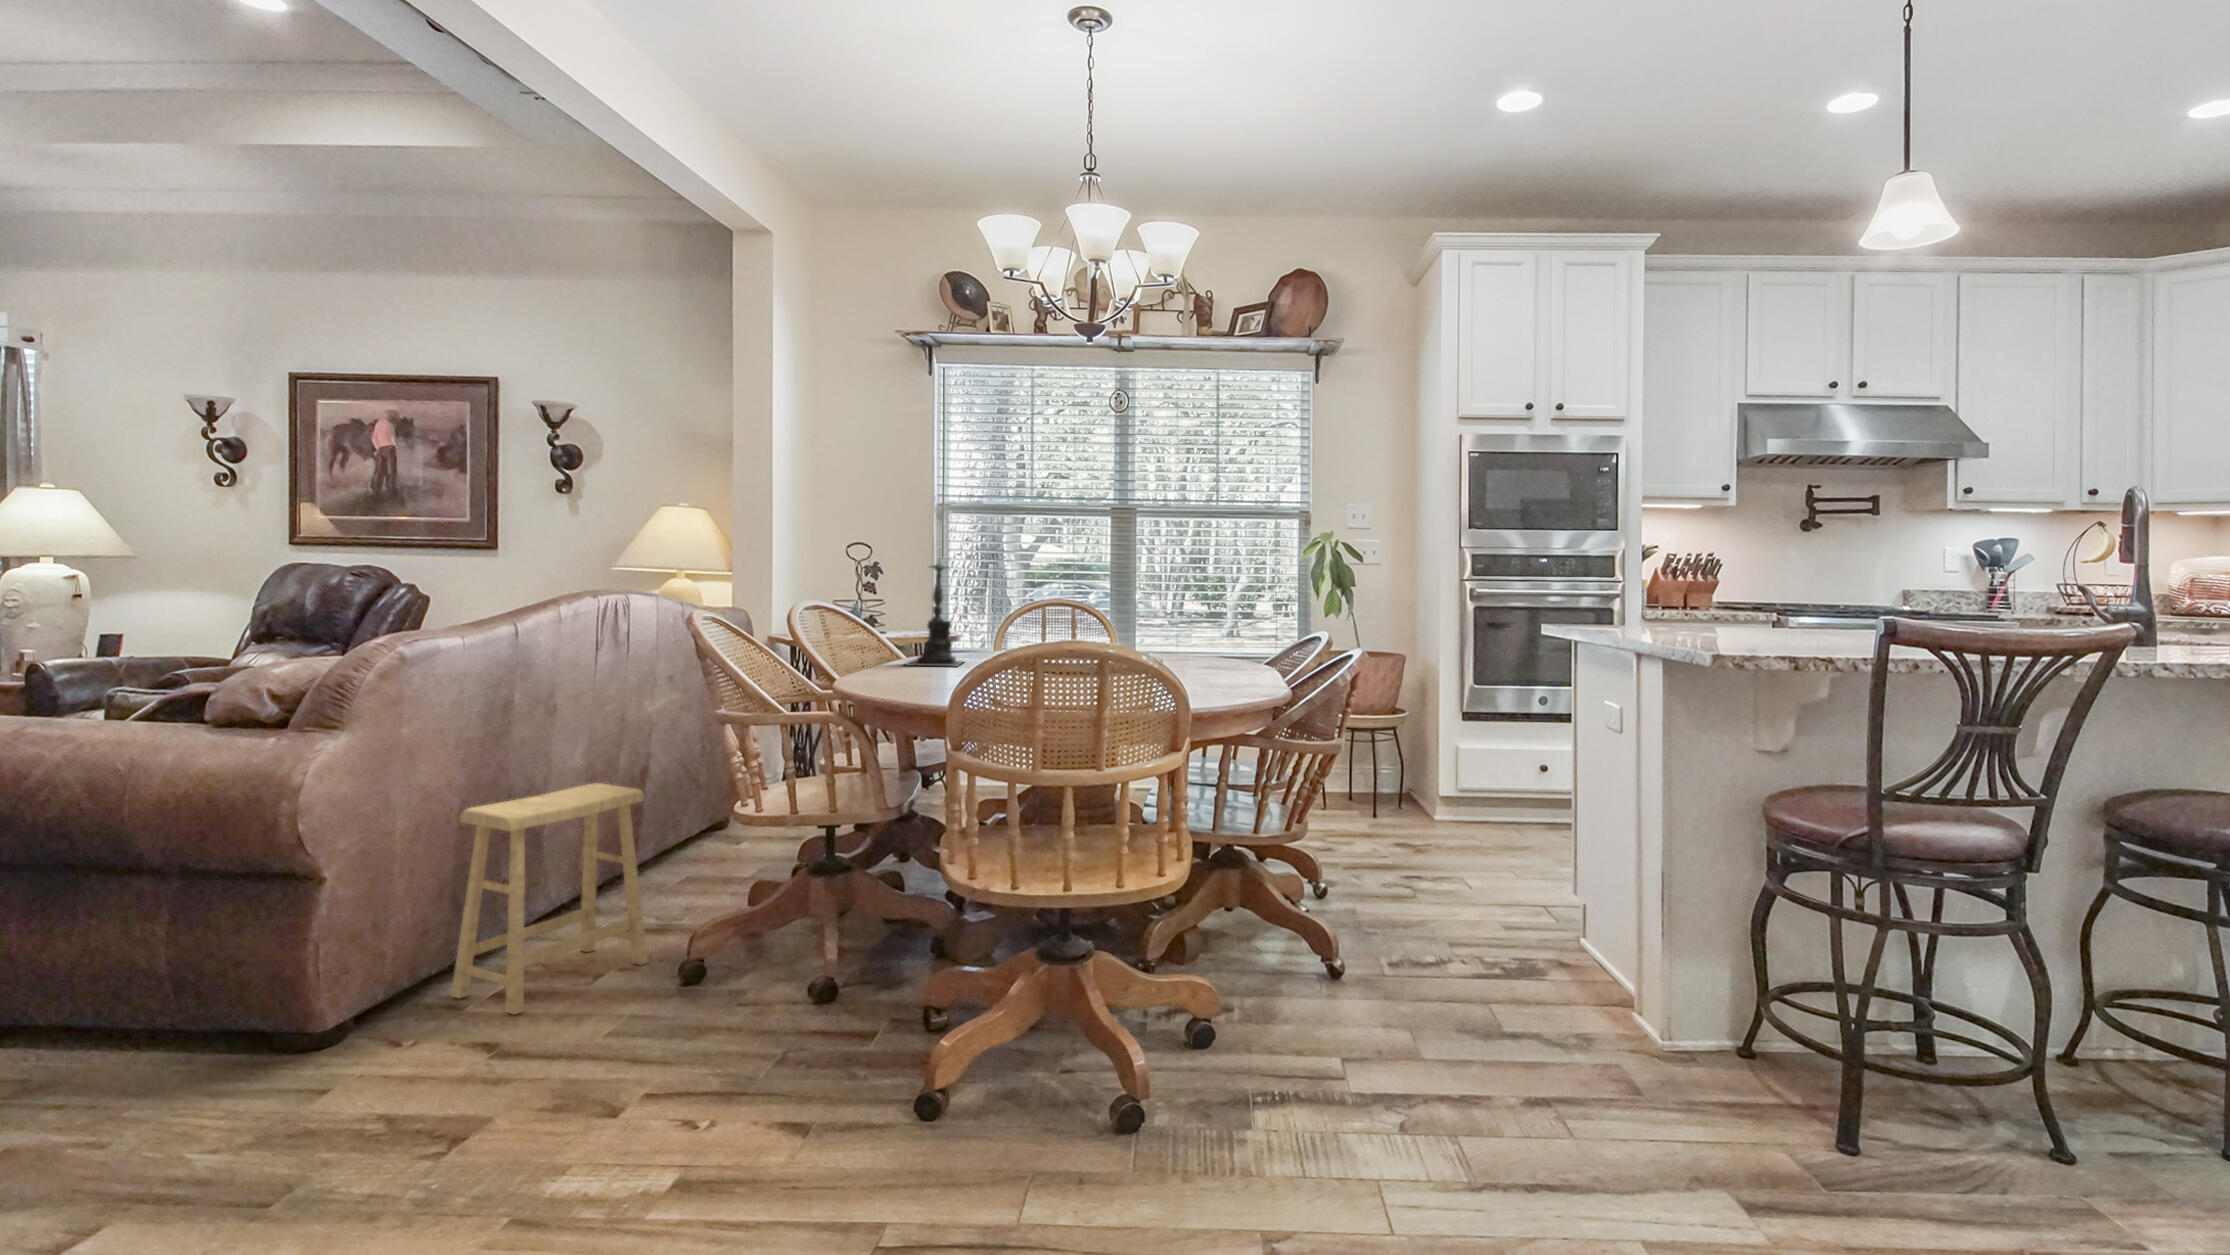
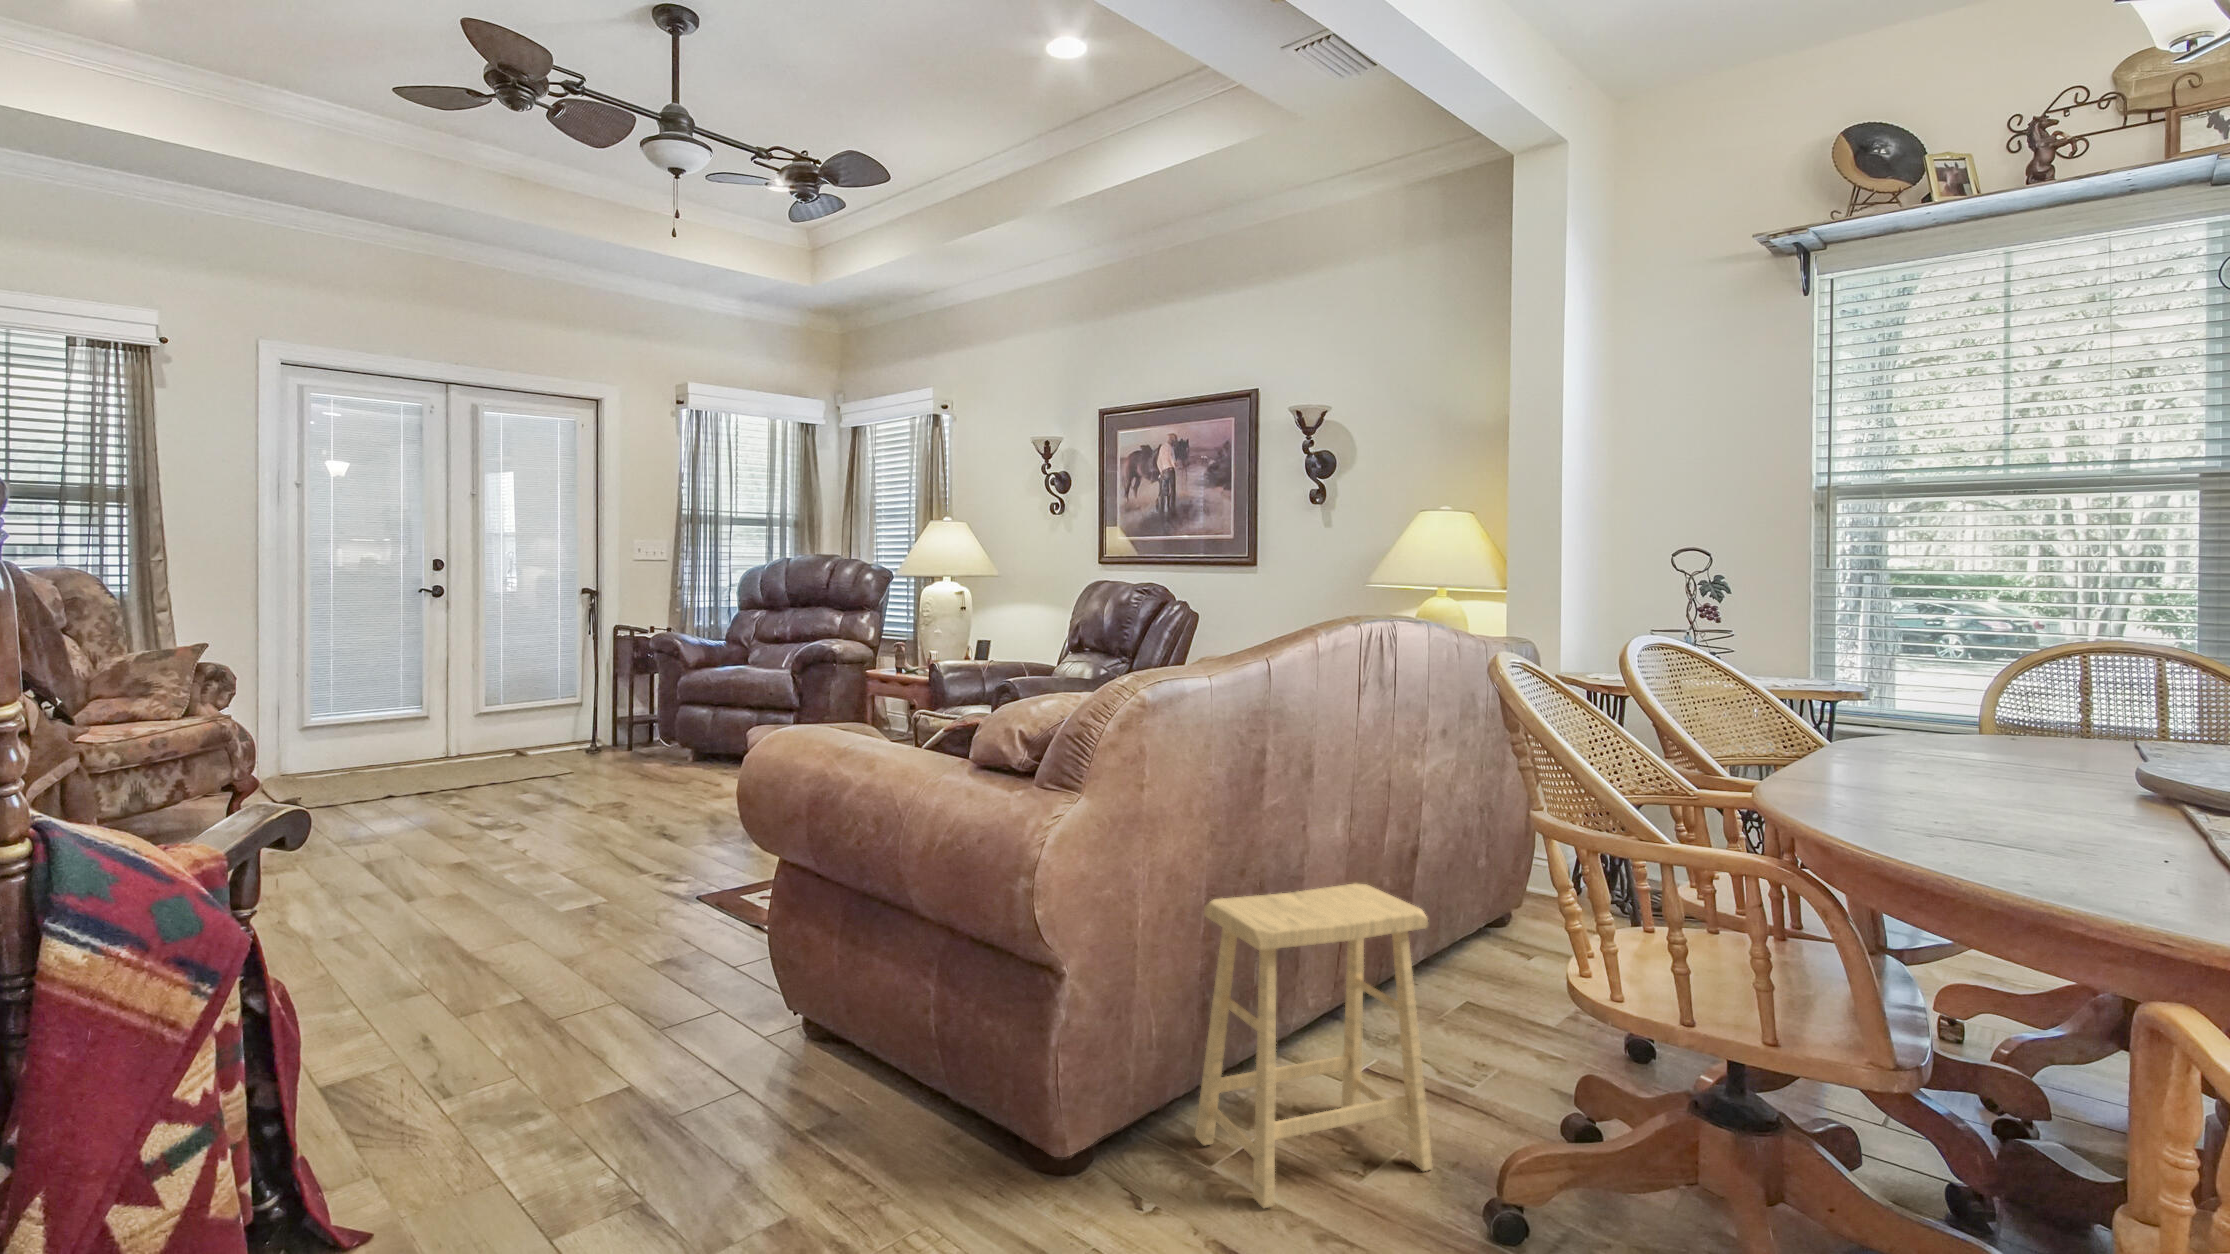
candle holder: present [905,563,963,666] -> none [1871,550,2007,778]

